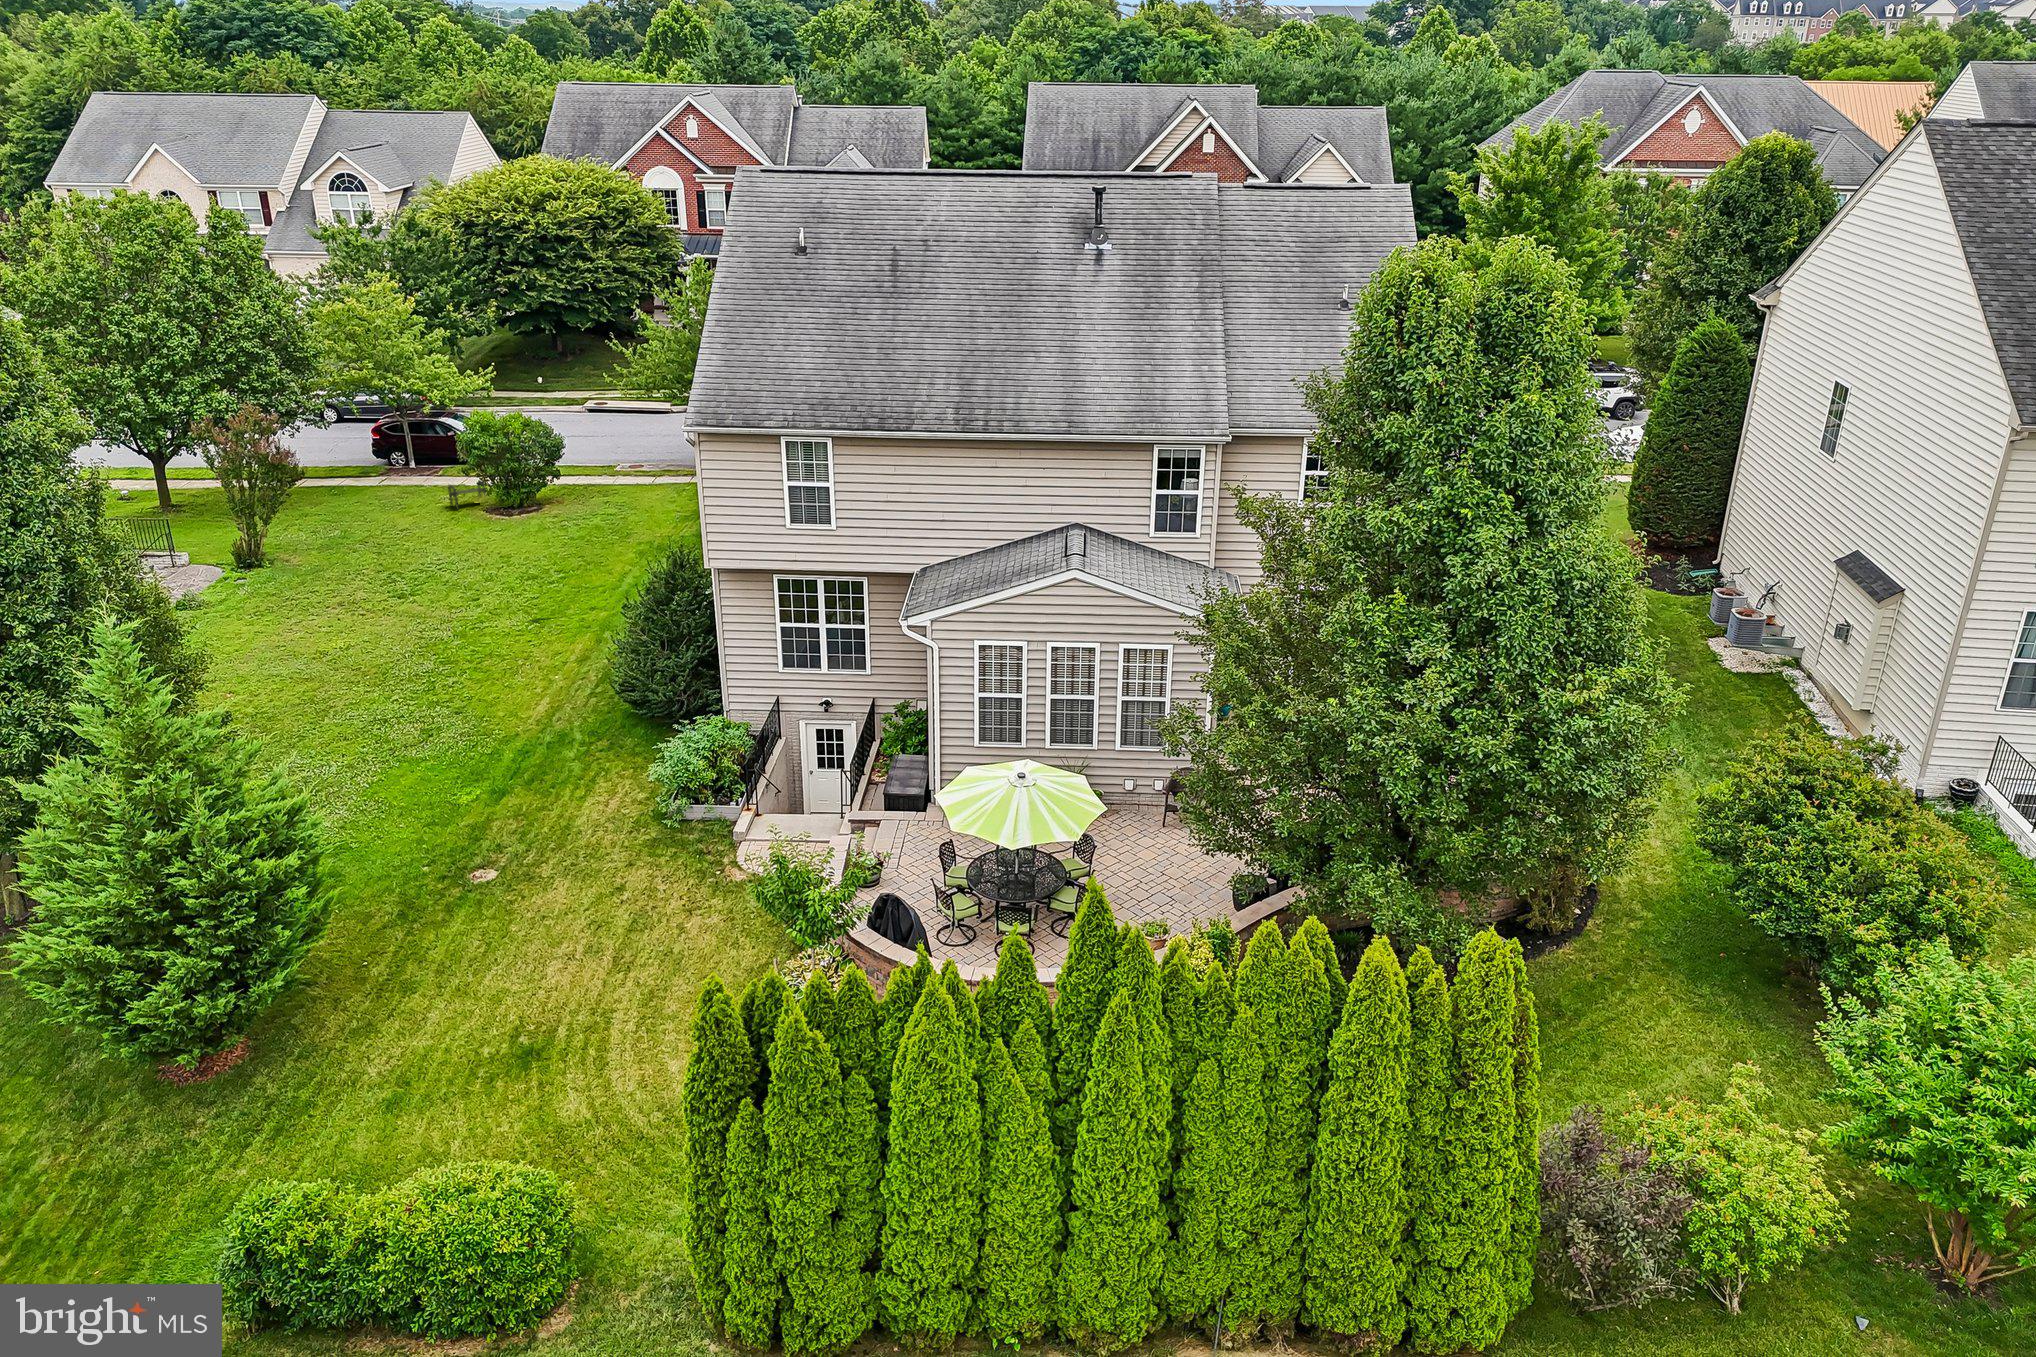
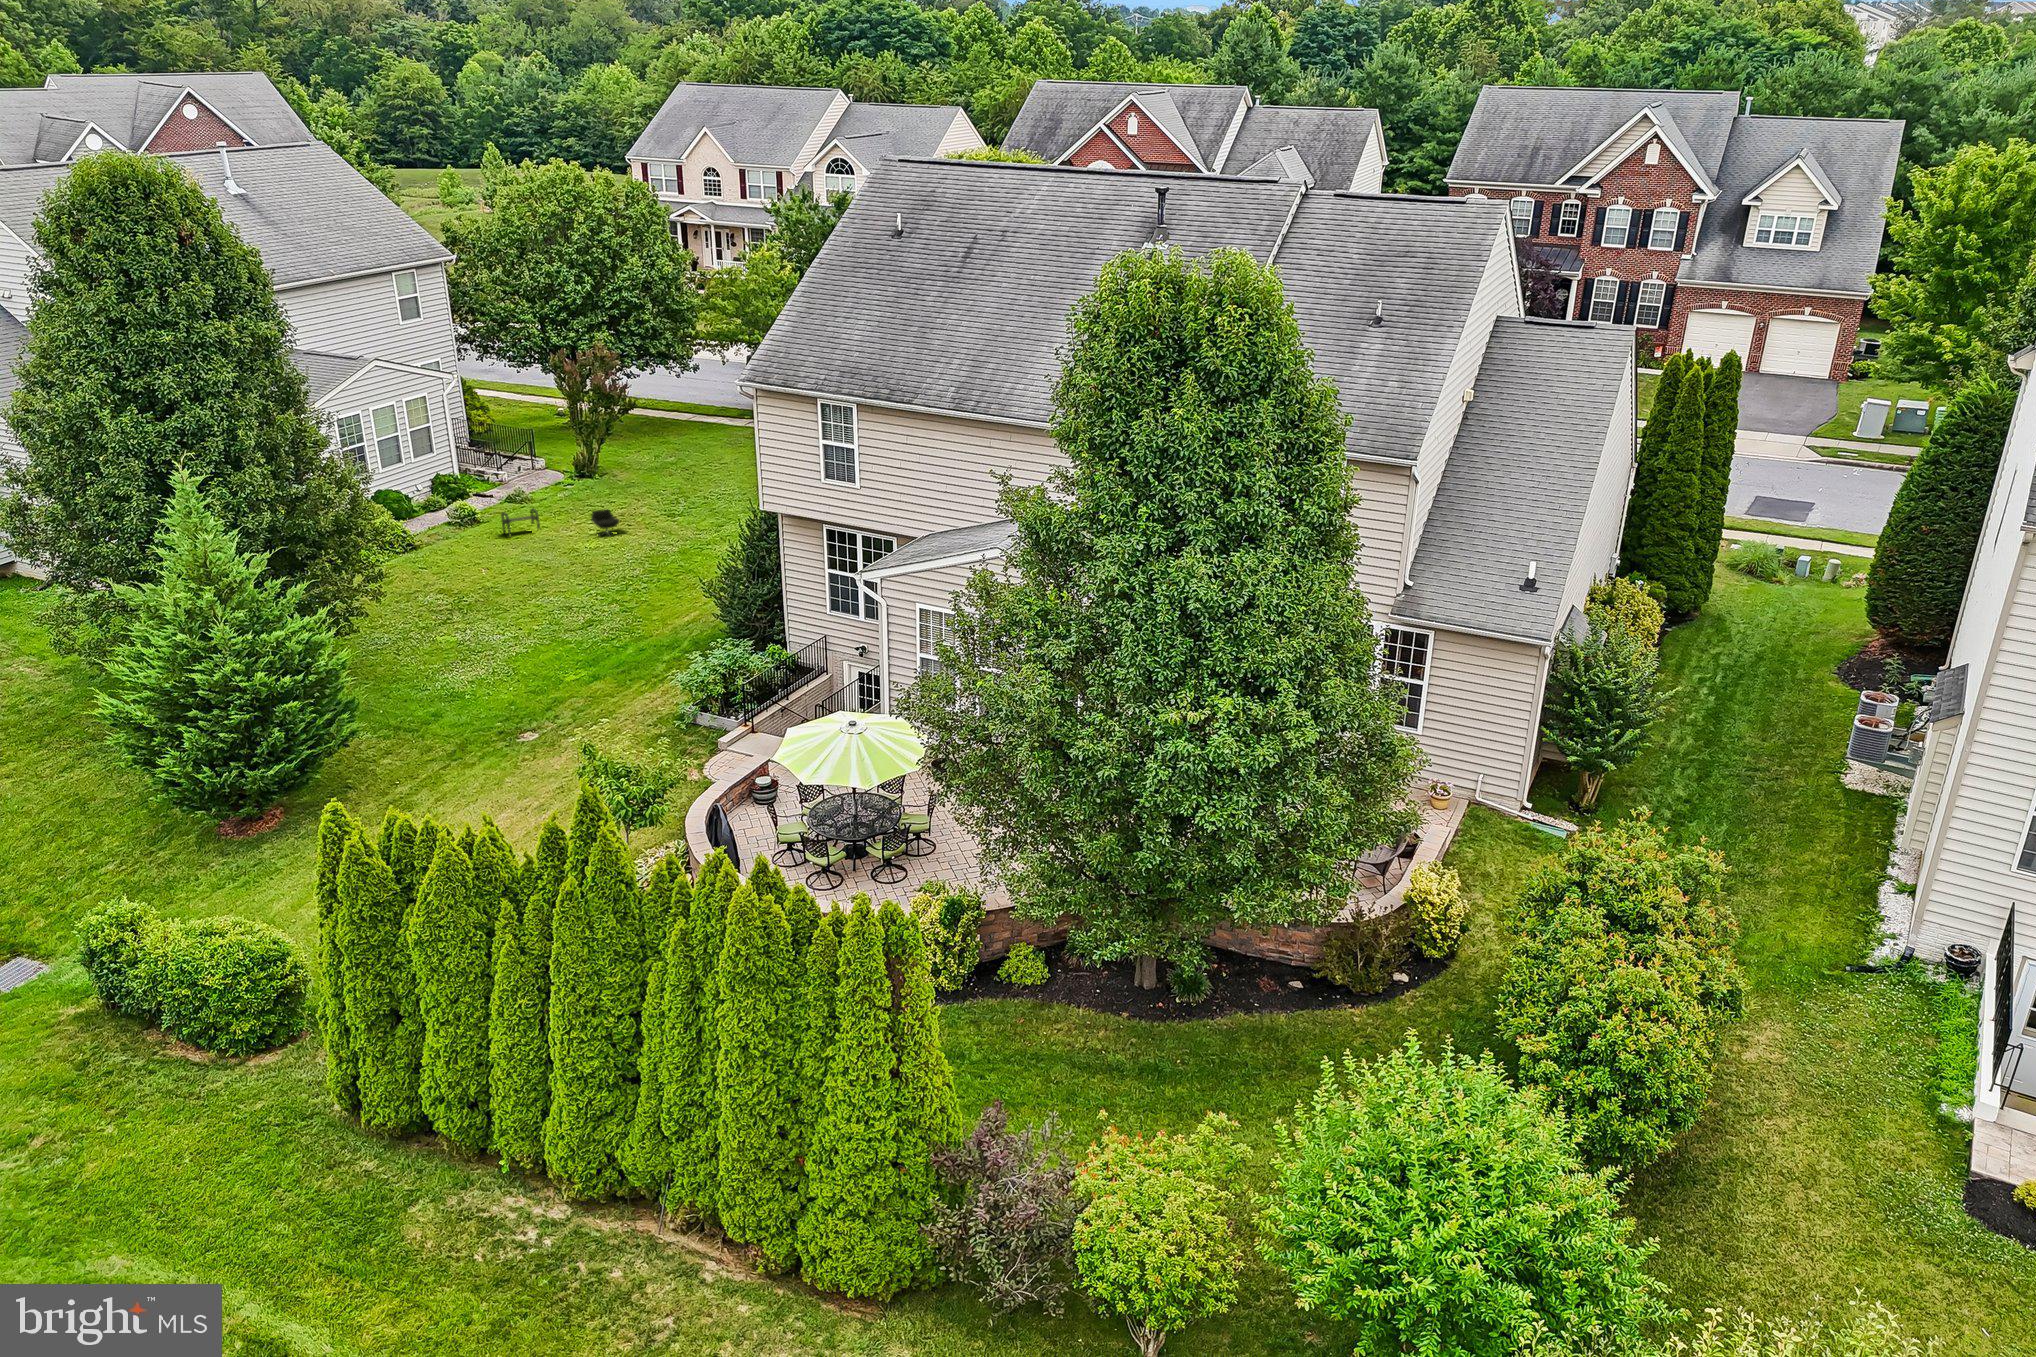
lounge chair: none [538,481,568,509] -> present [591,509,620,534]

